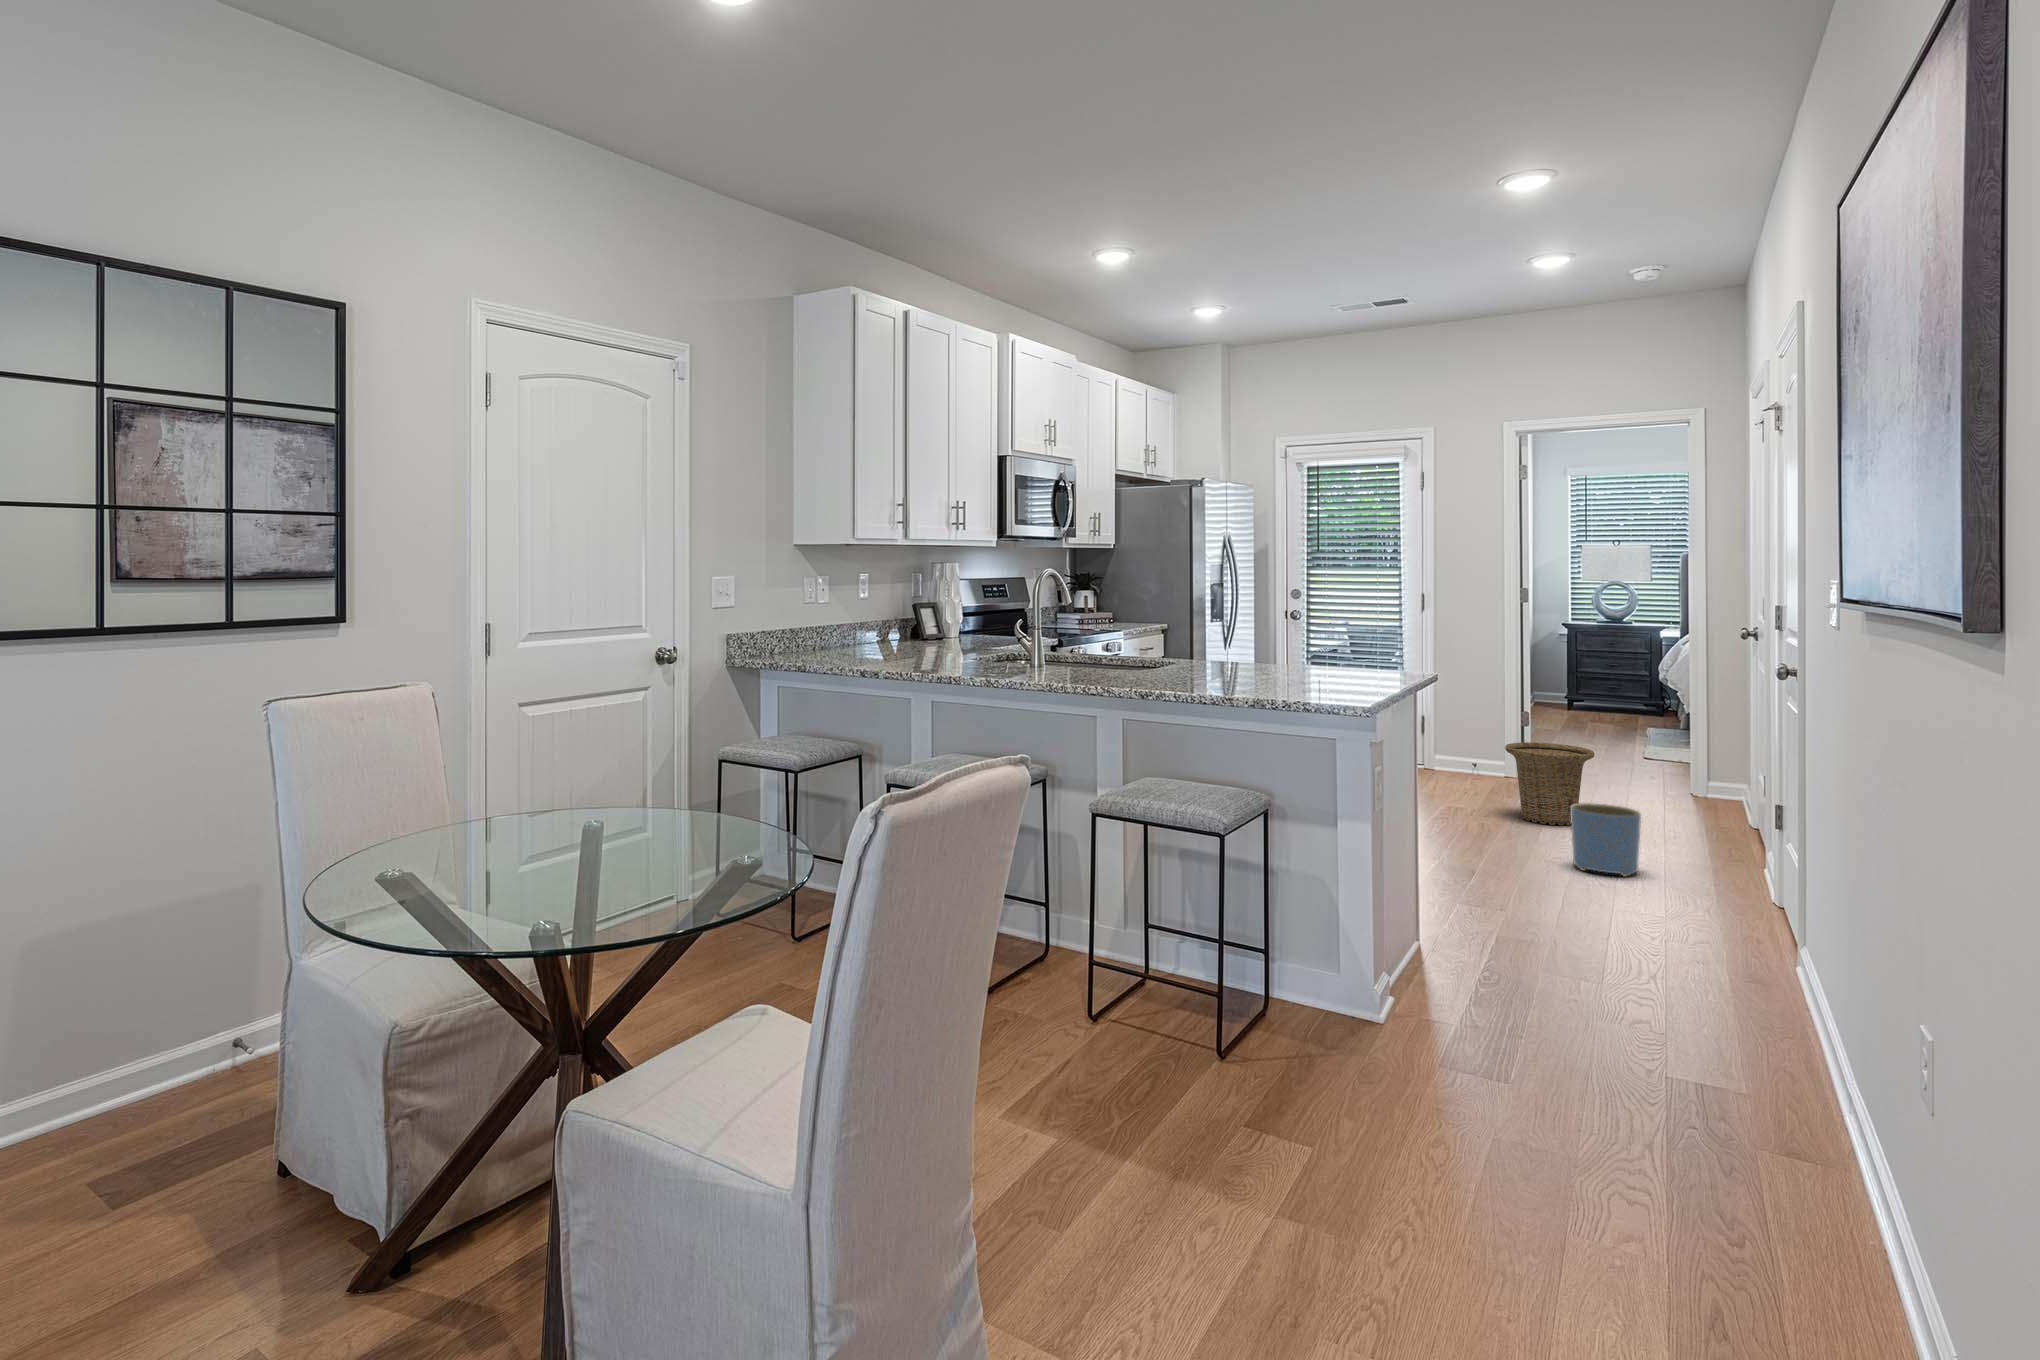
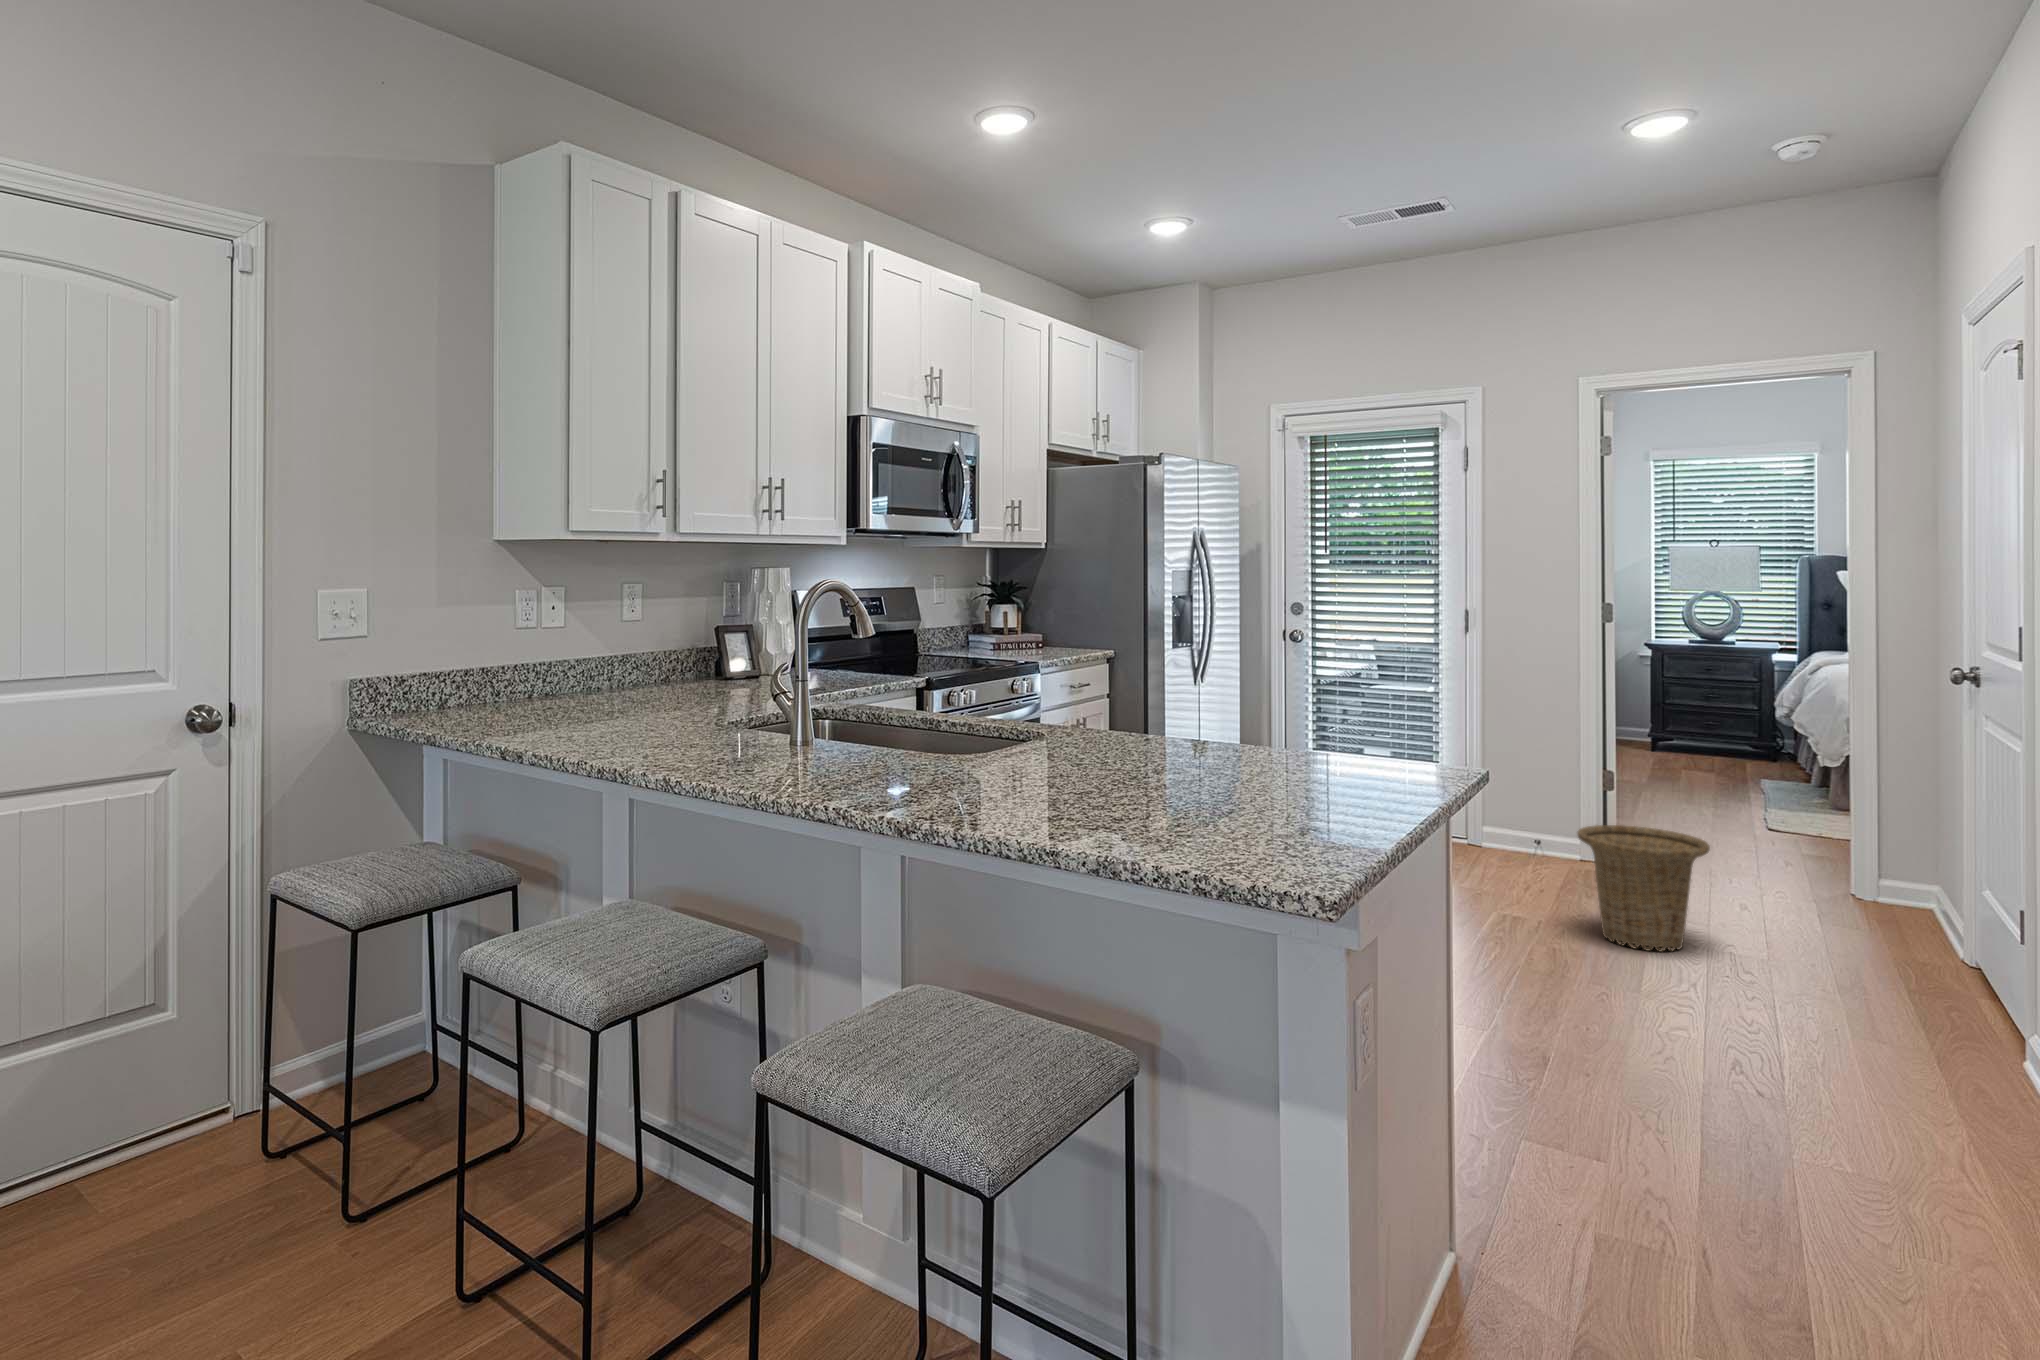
planter: present [1571,803,1641,877] -> none [1683,939,1797,1064]

